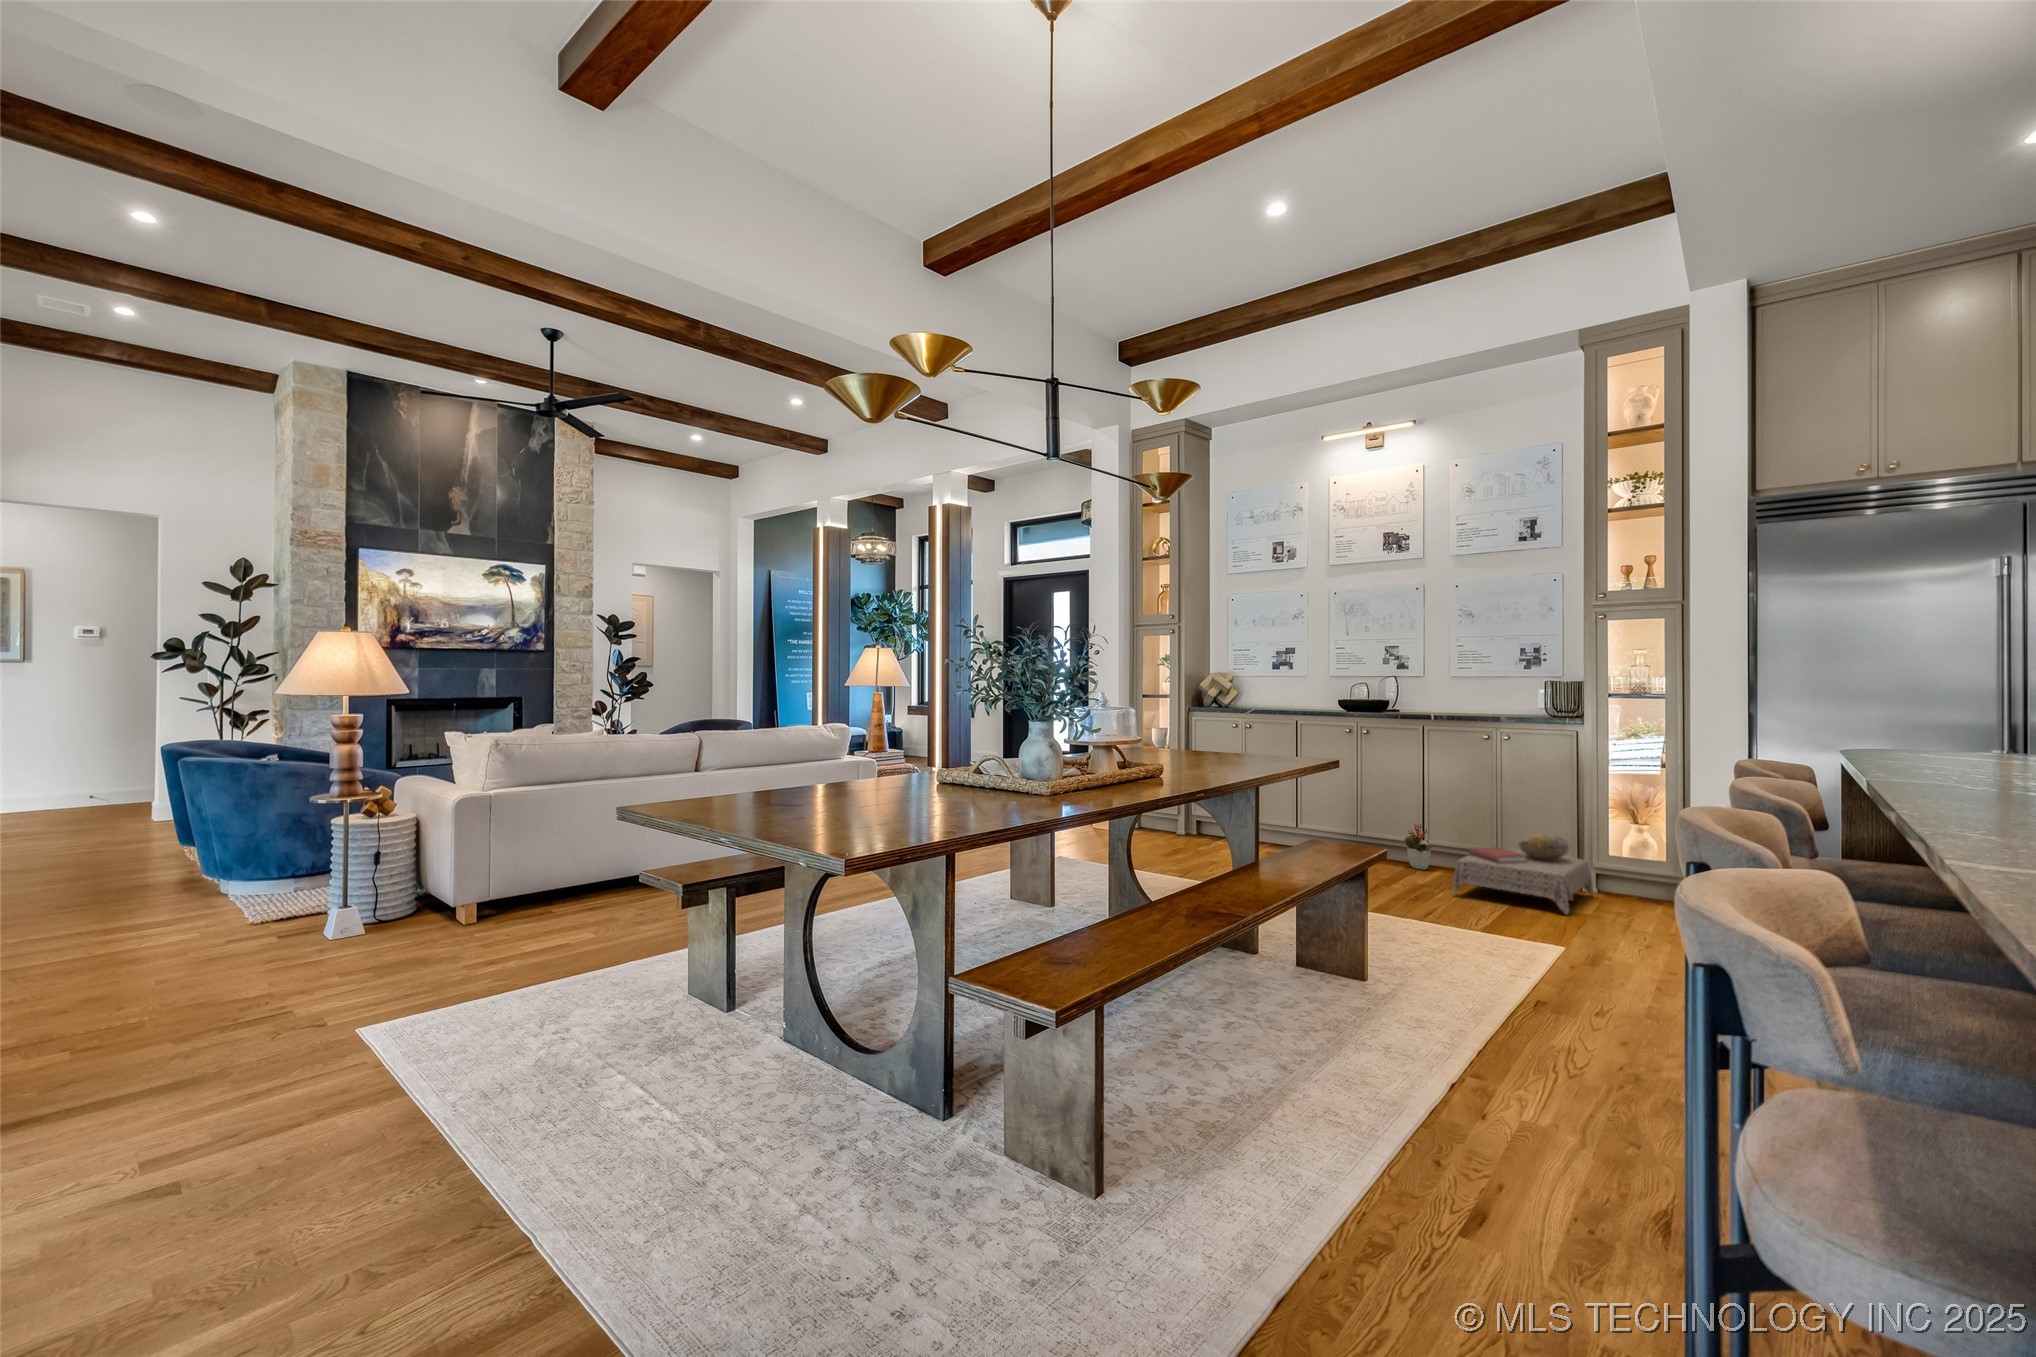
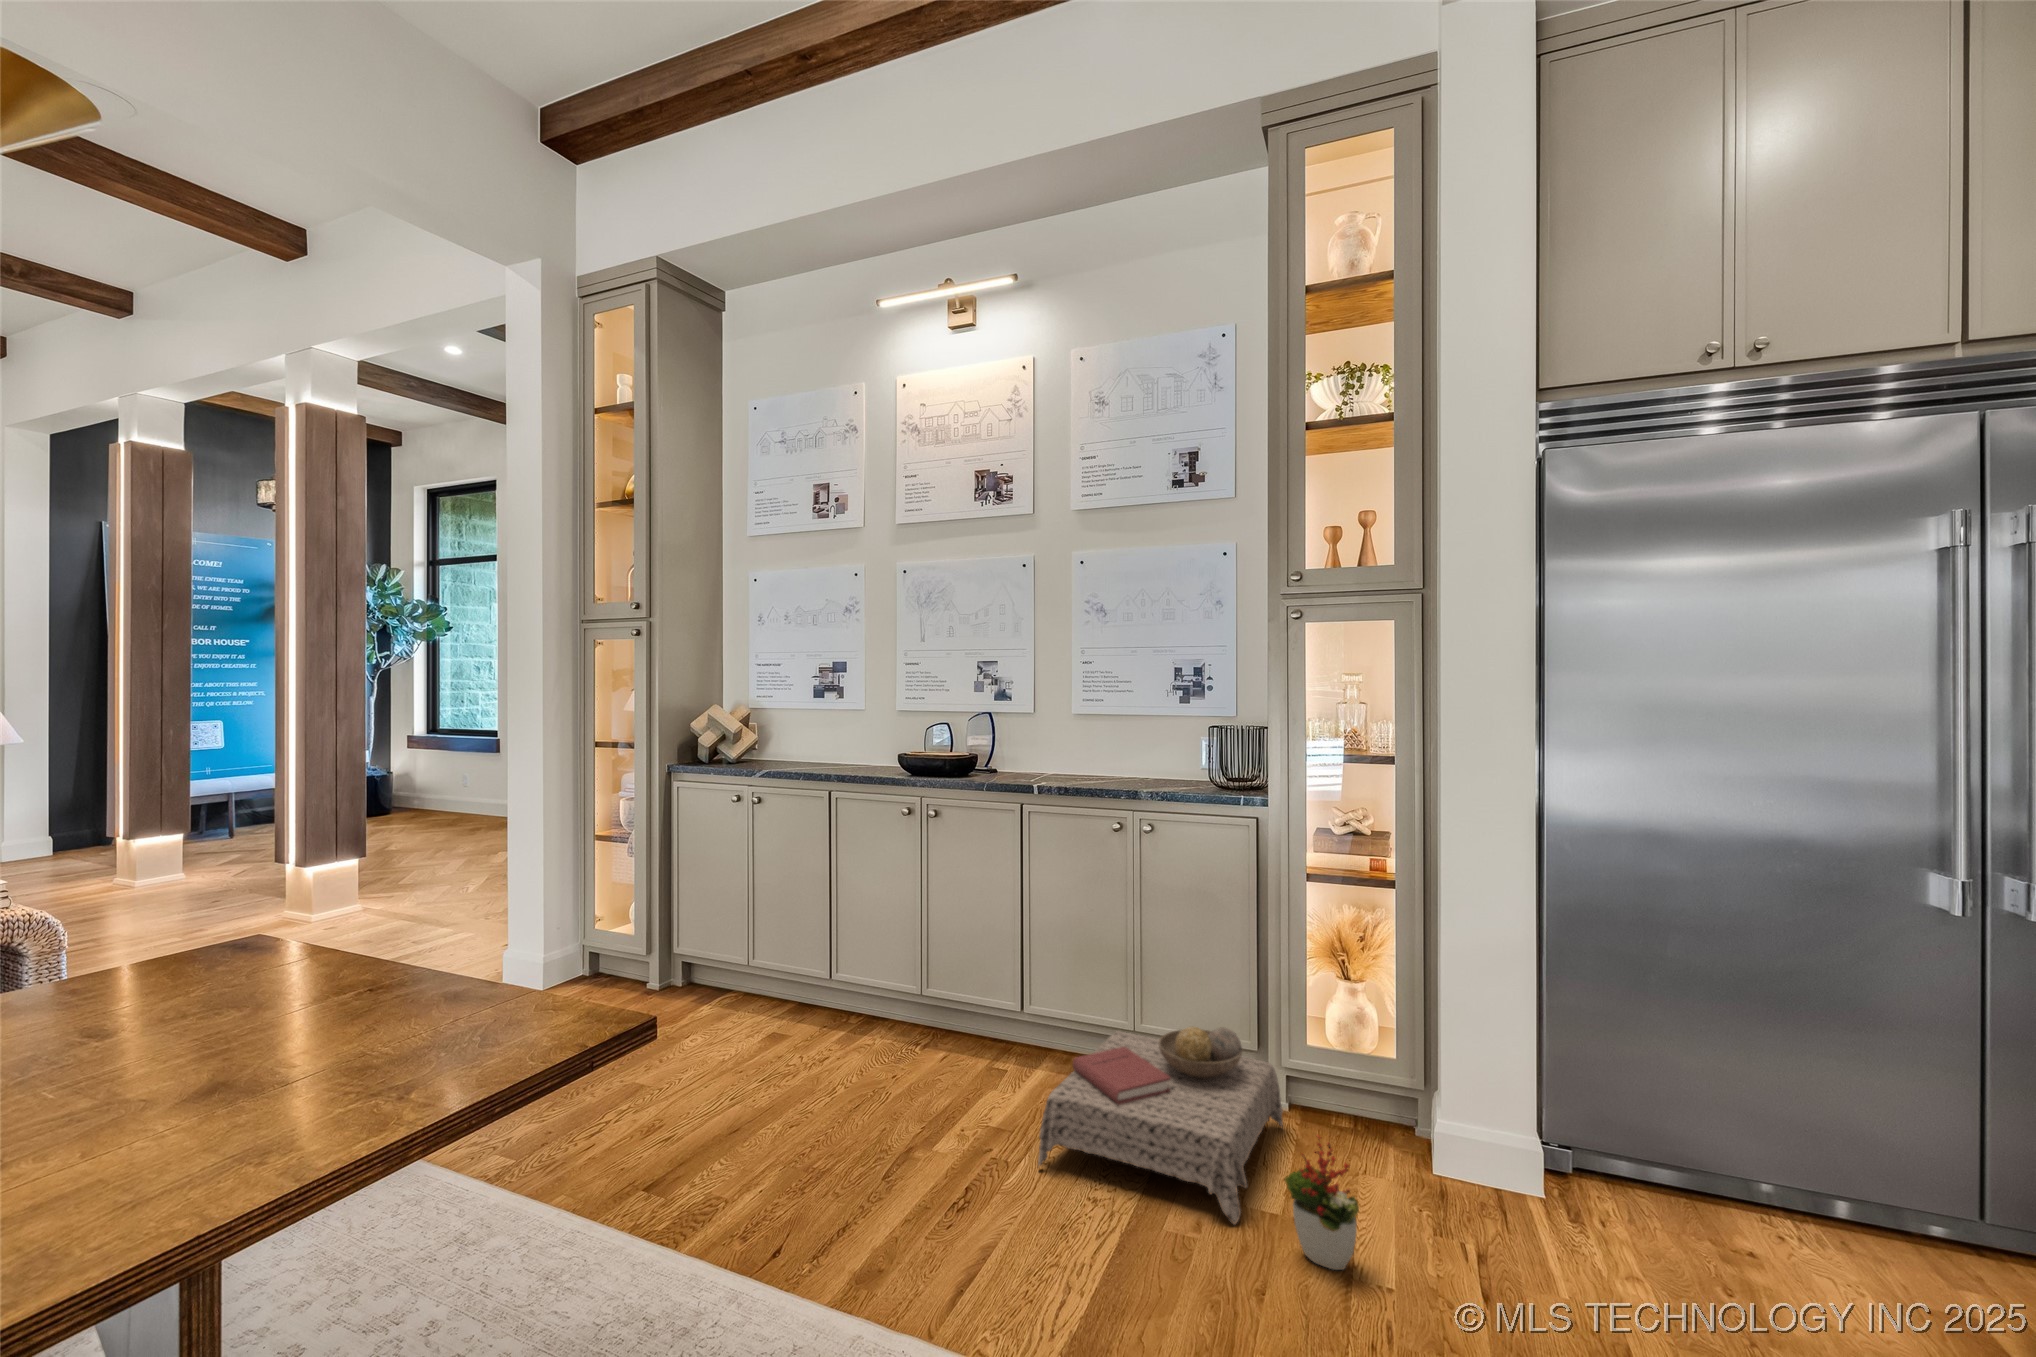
decorative plant: present [1404,823,1431,870] -> present [1284,1136,1359,1270]

